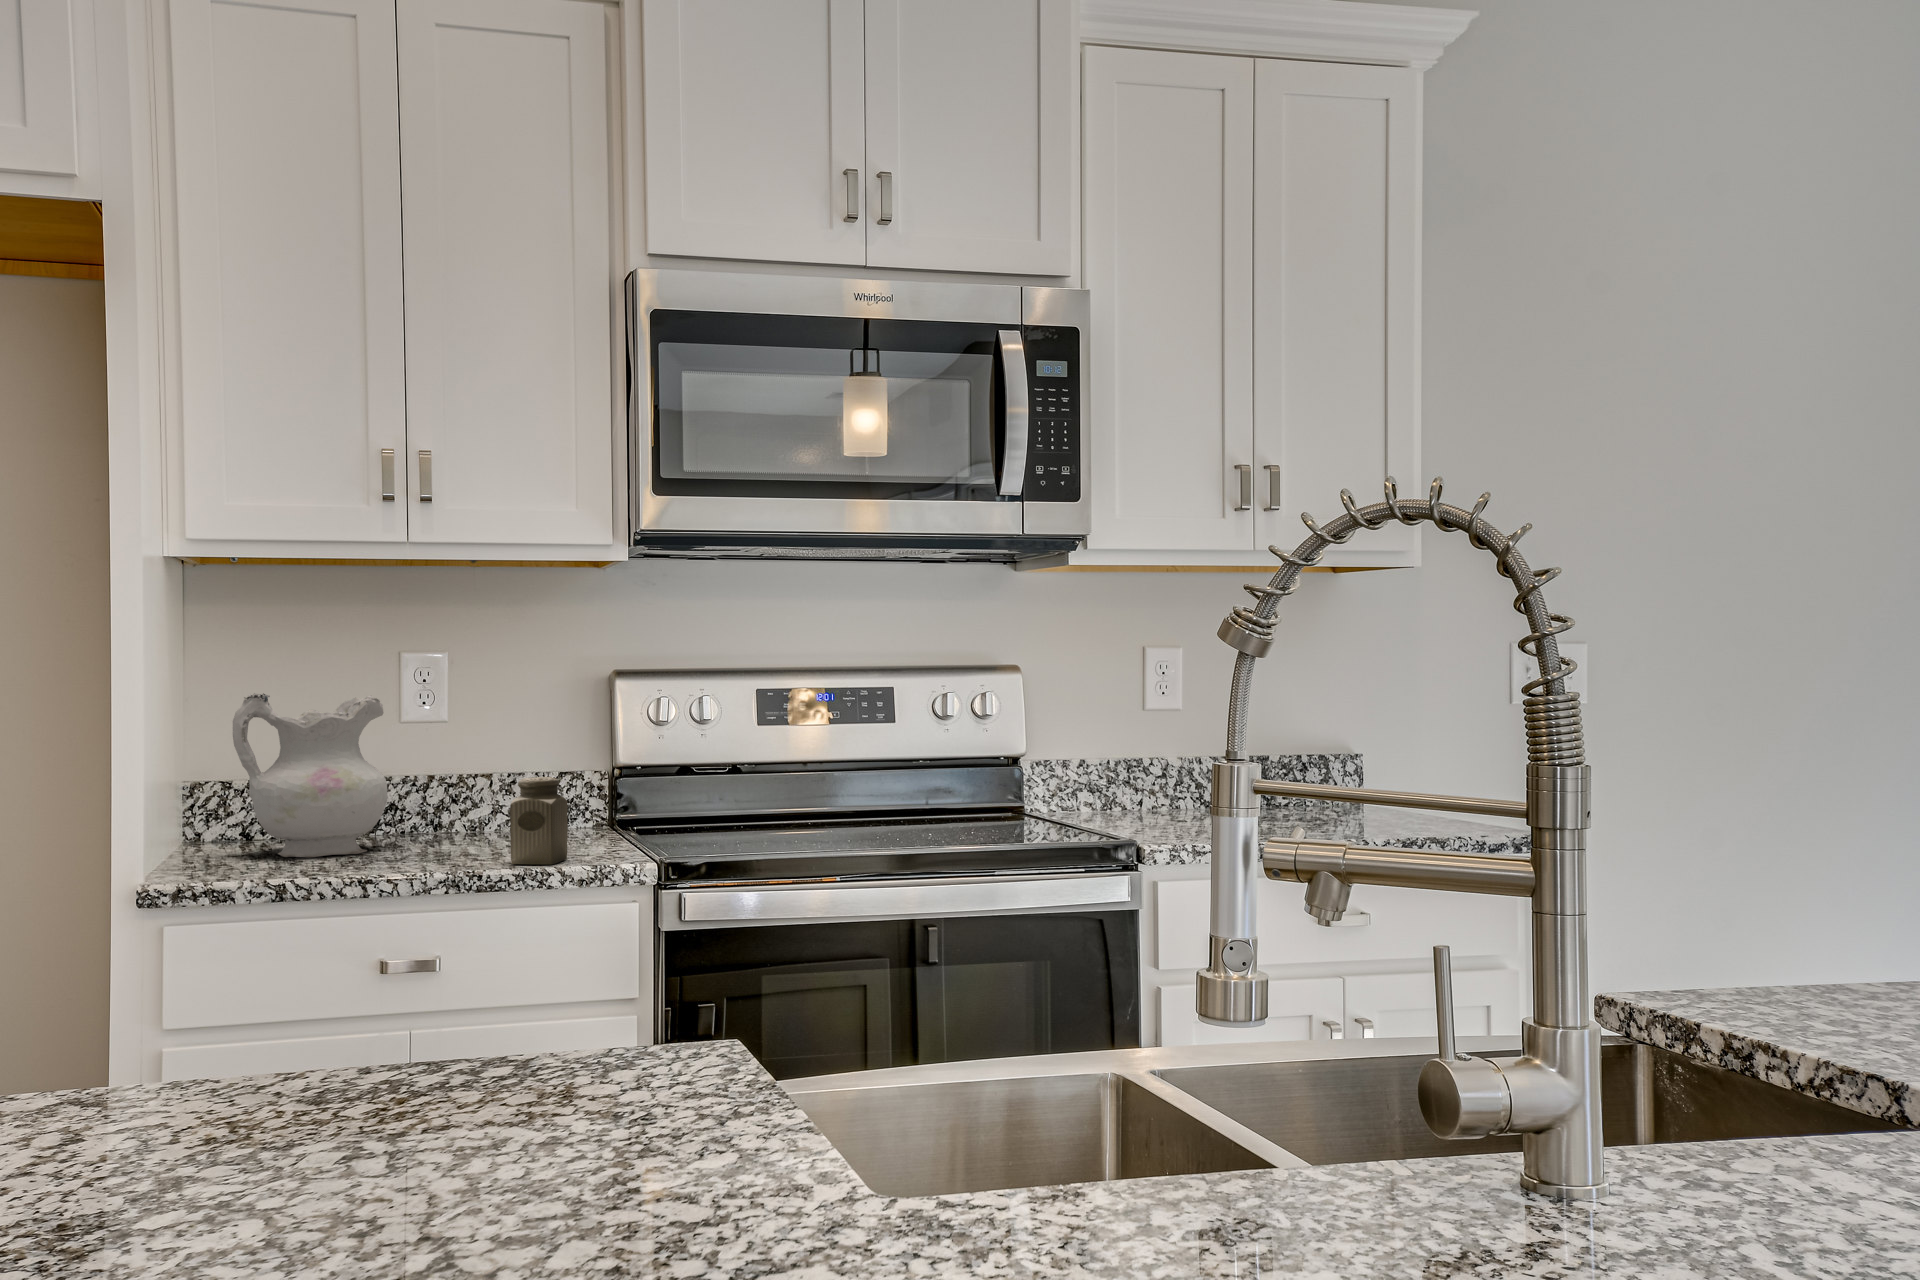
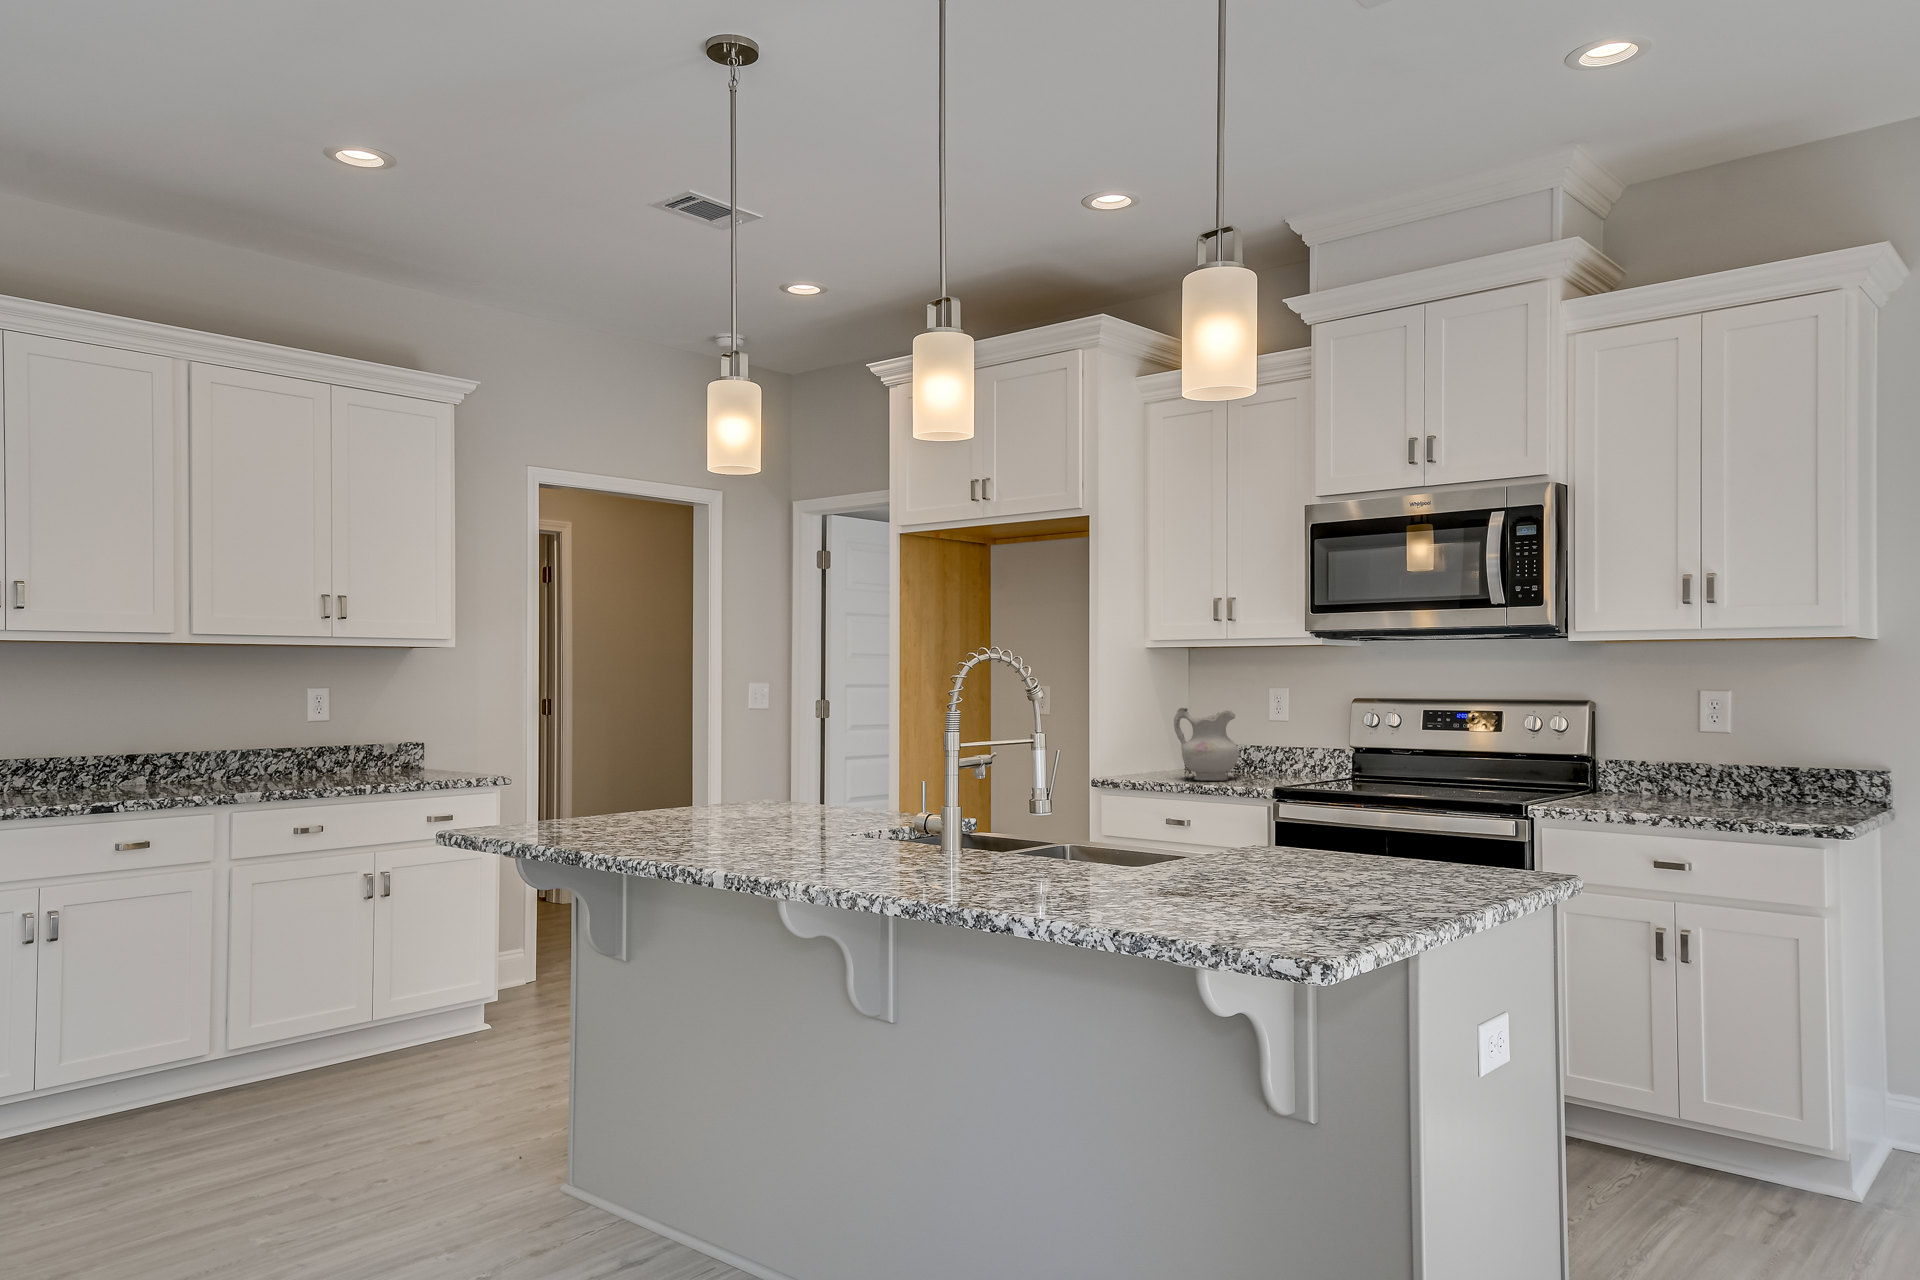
salt shaker: present [510,777,568,865] -> none [1245,752,1274,793]

